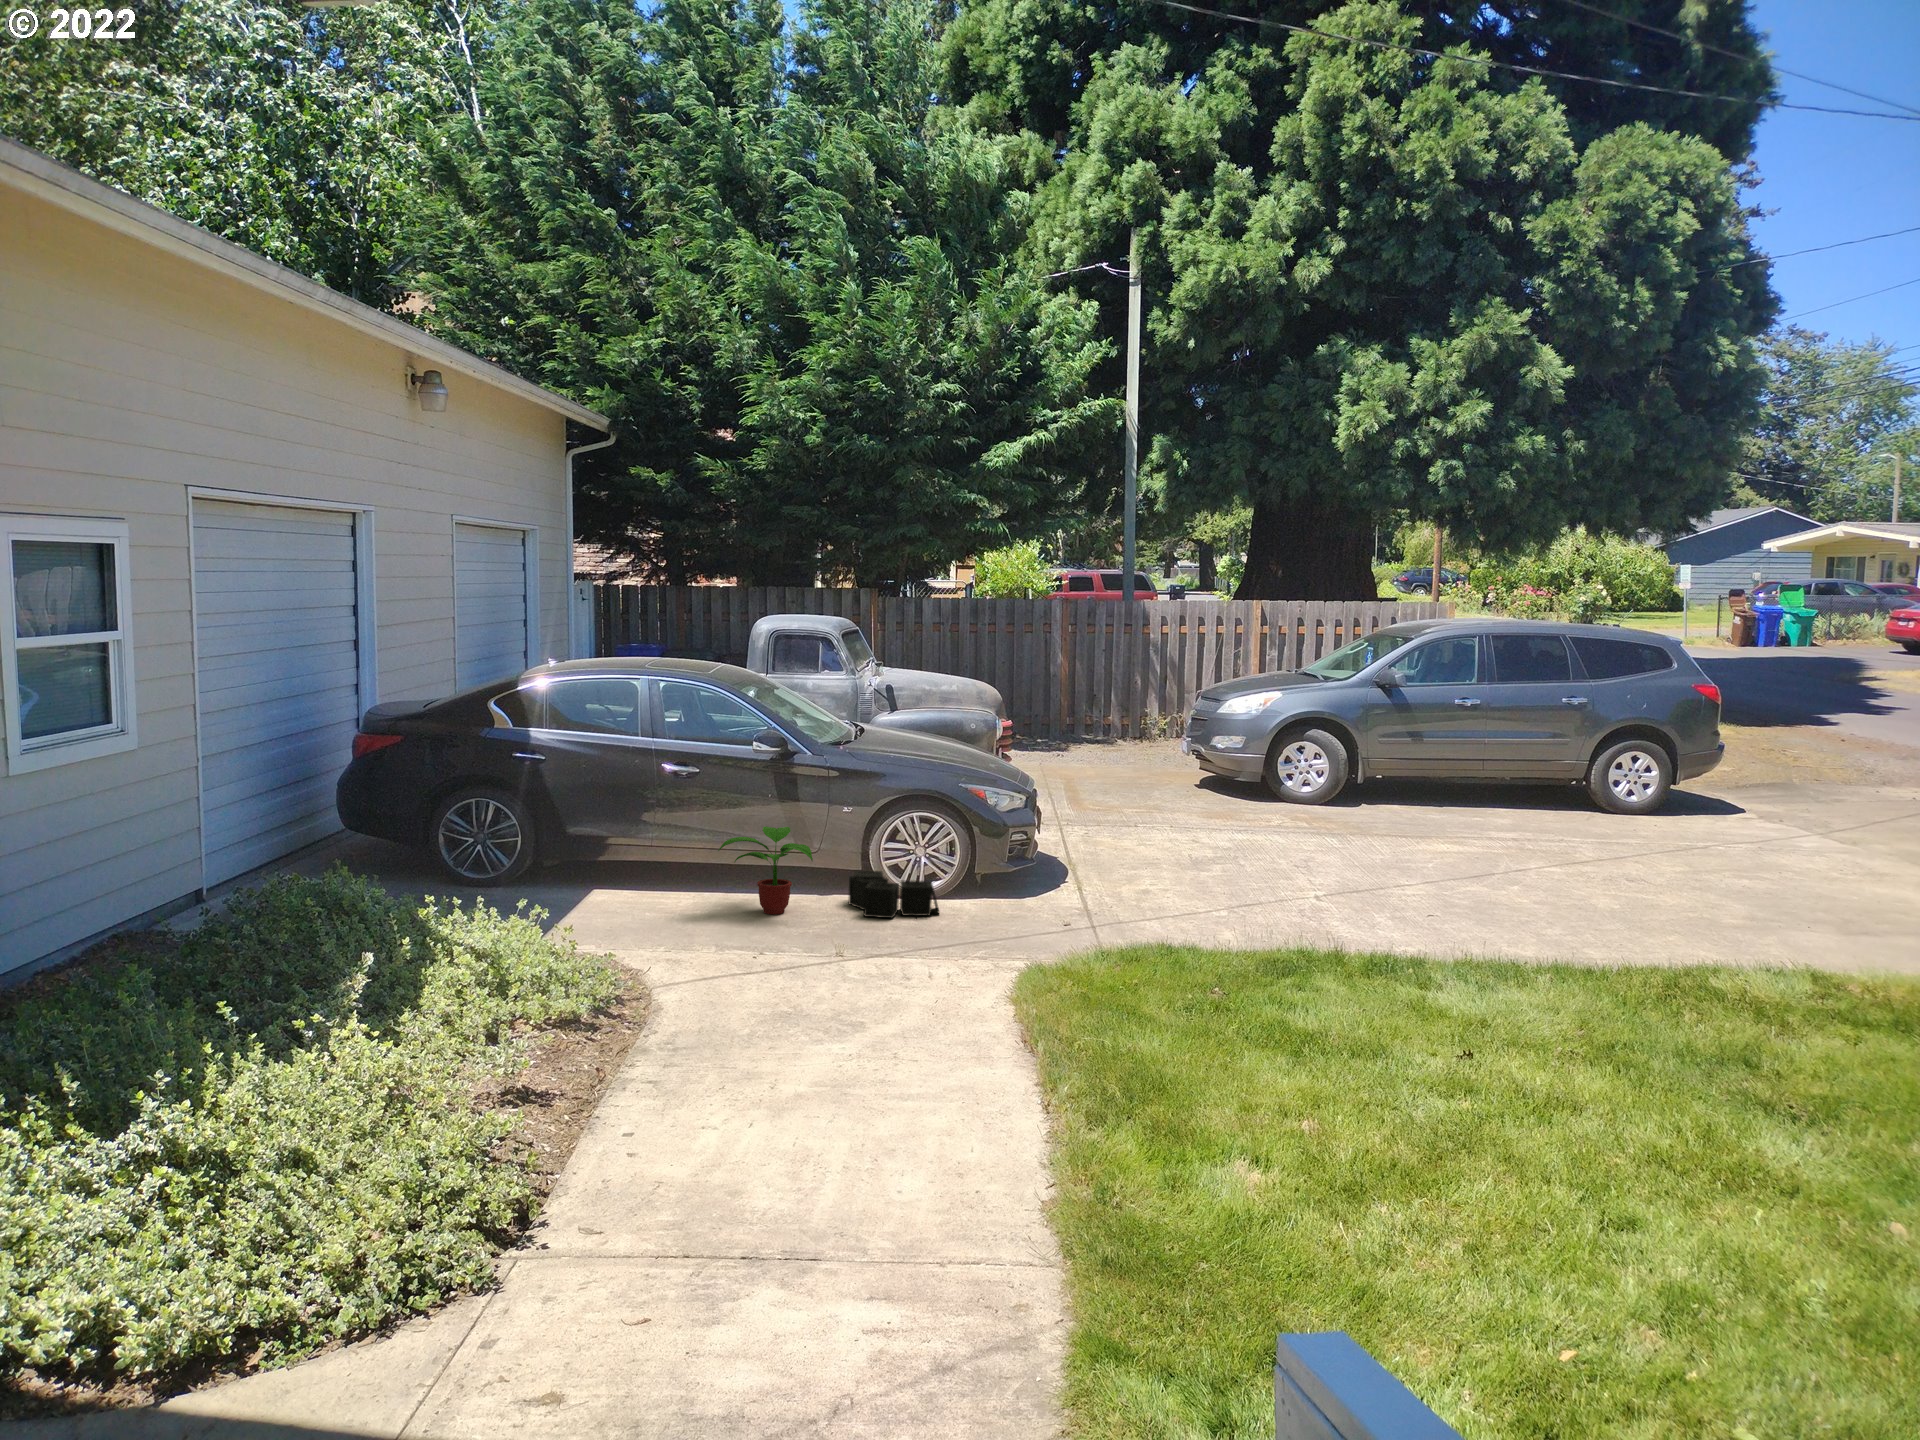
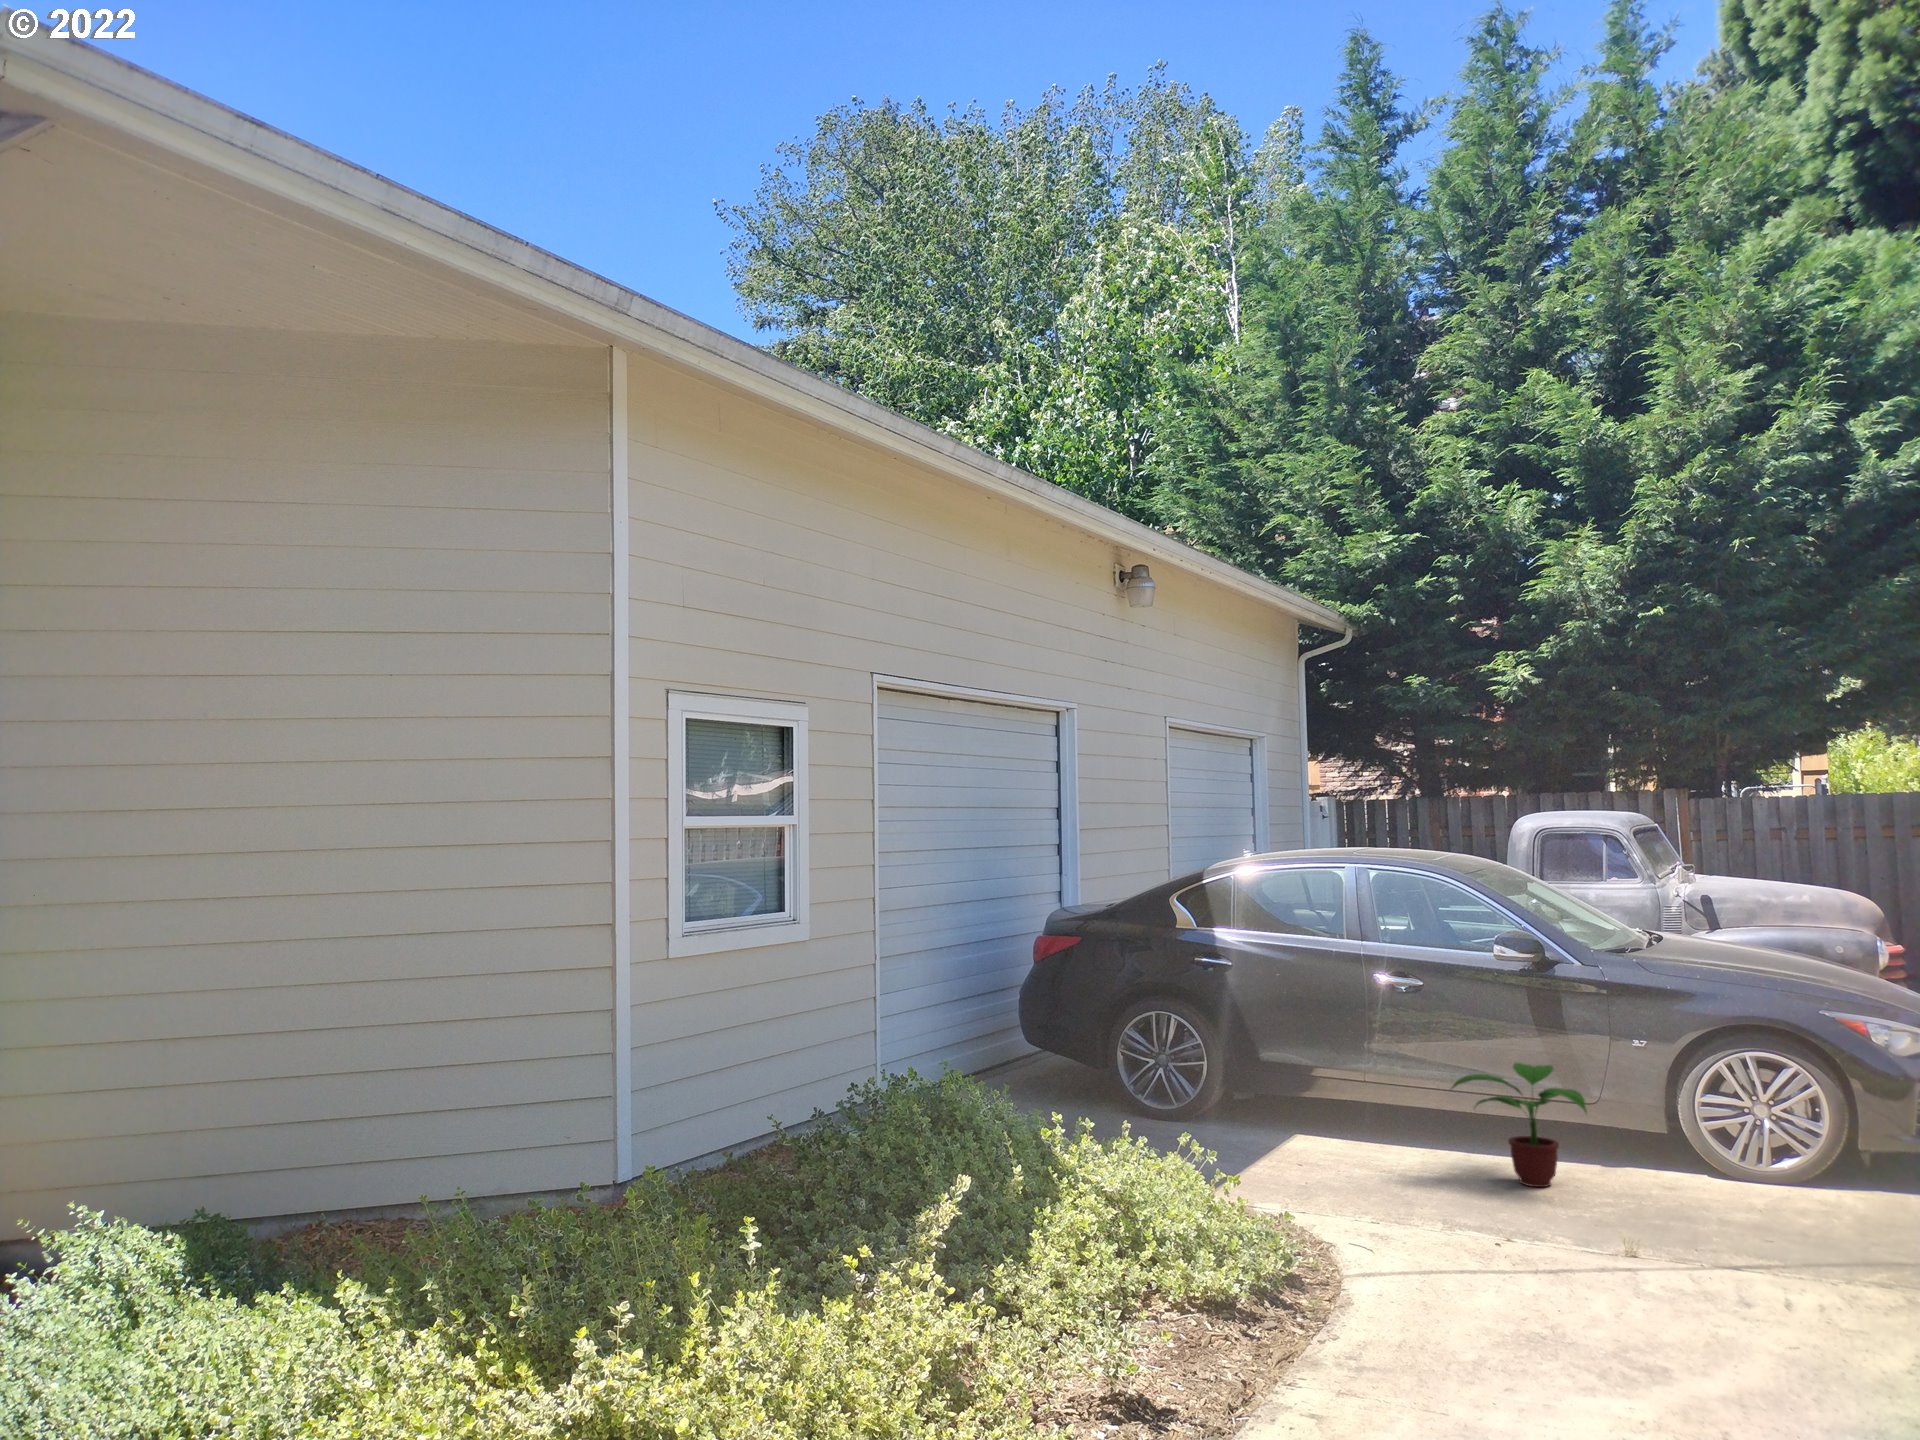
storage bin: present [848,871,939,918] -> none [1649,1134,1804,1215]

